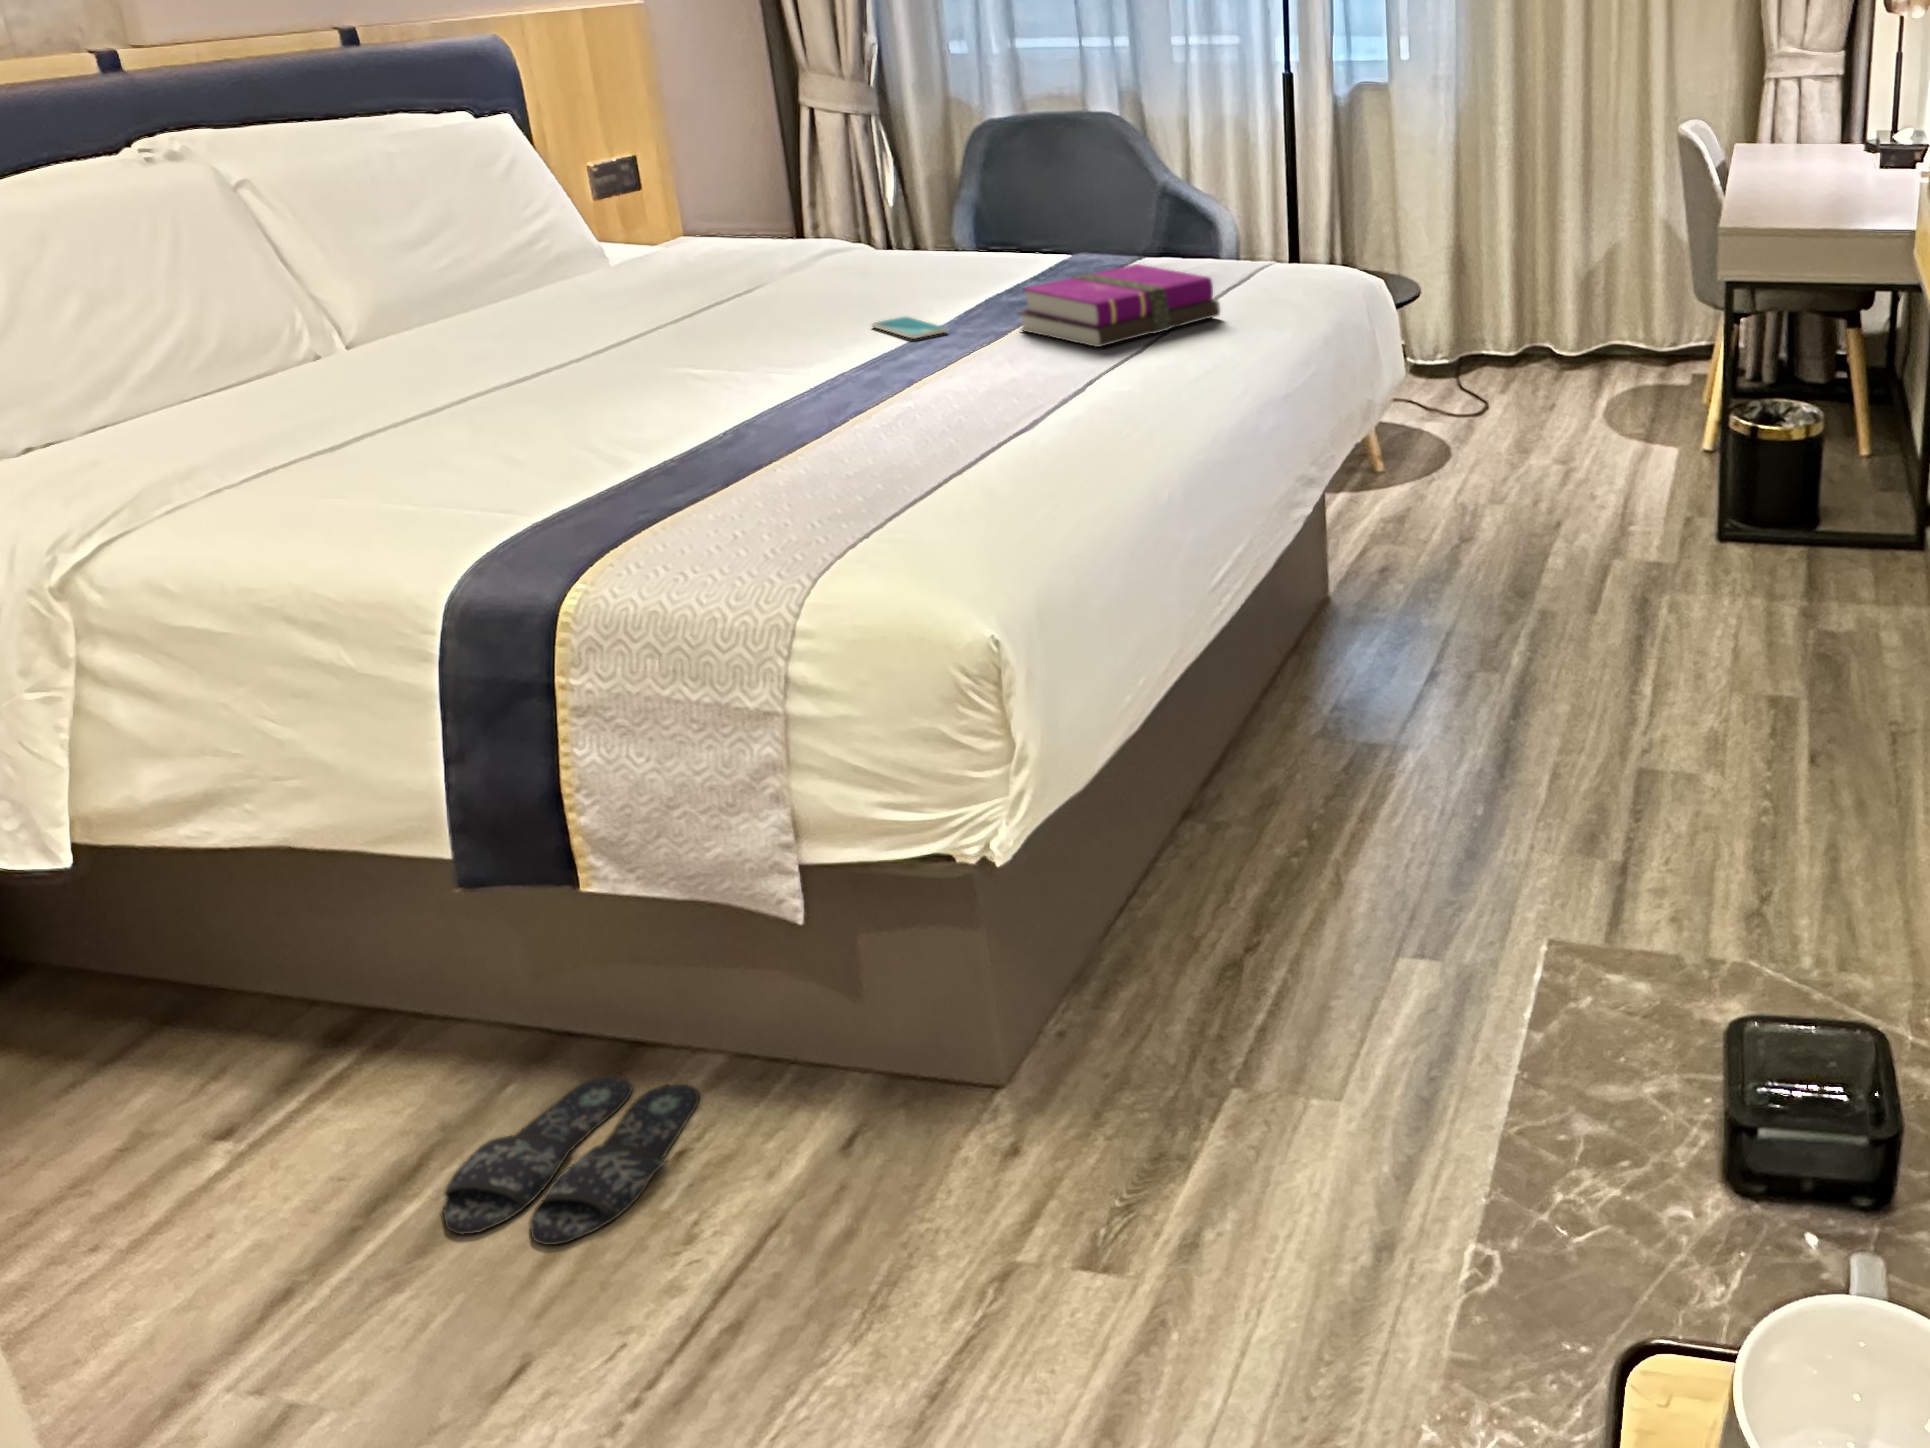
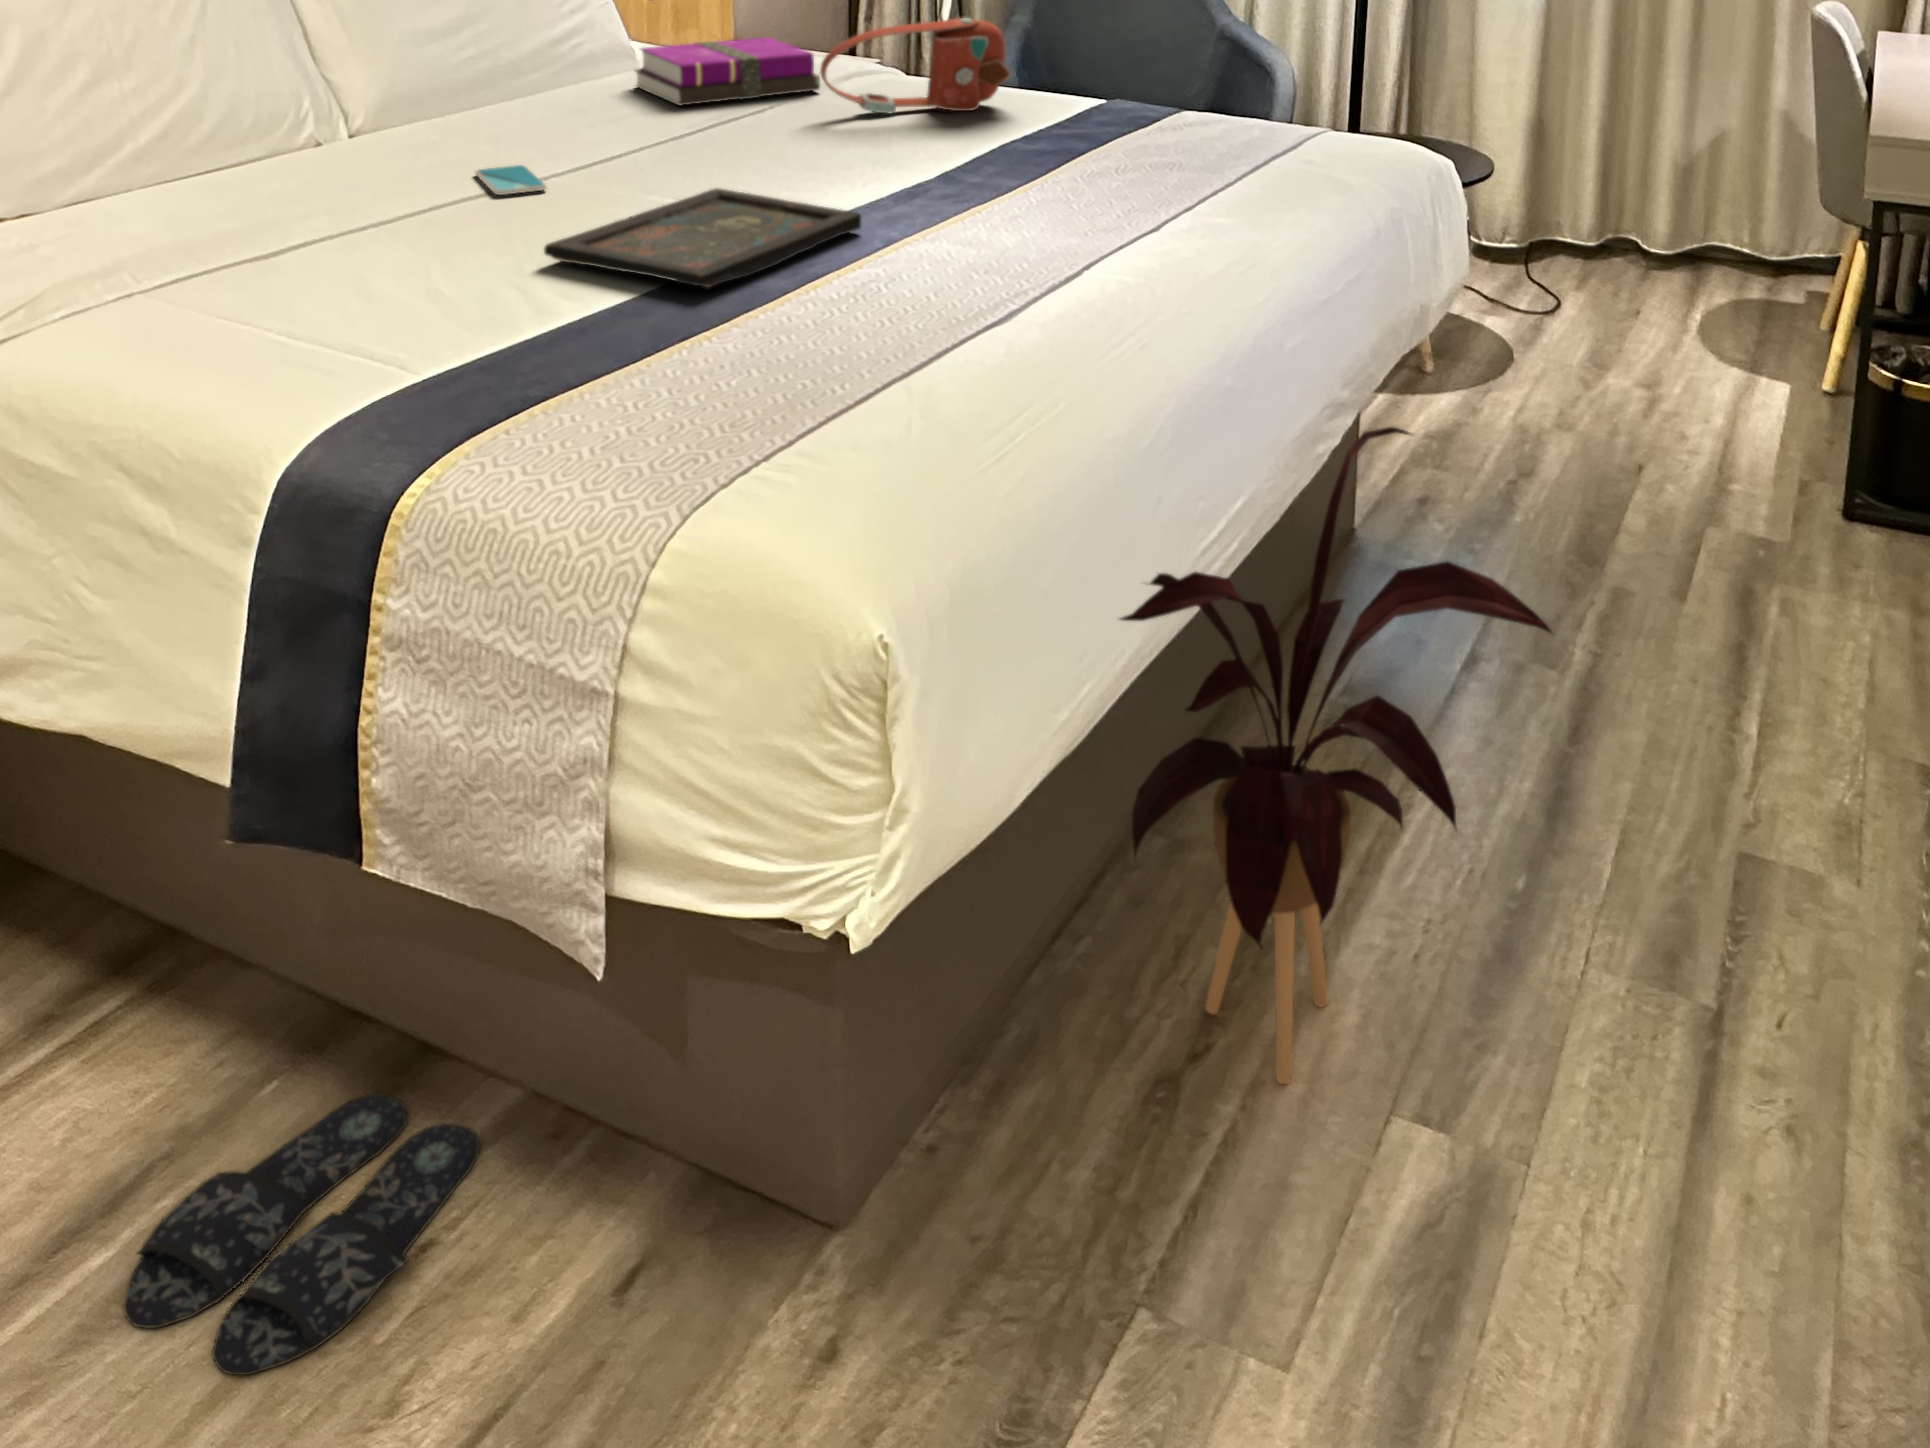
handbag: none [800,190,980,283] -> present [820,18,1010,113]
notebook: present [1020,264,1220,347] -> present [636,37,820,105]
smartphone: present [872,317,948,339] -> present [475,165,547,195]
tray: none [602,355,880,430] -> present [544,188,861,287]
house plant: none [1126,468,1484,959] -> present [1120,427,1554,1084]

